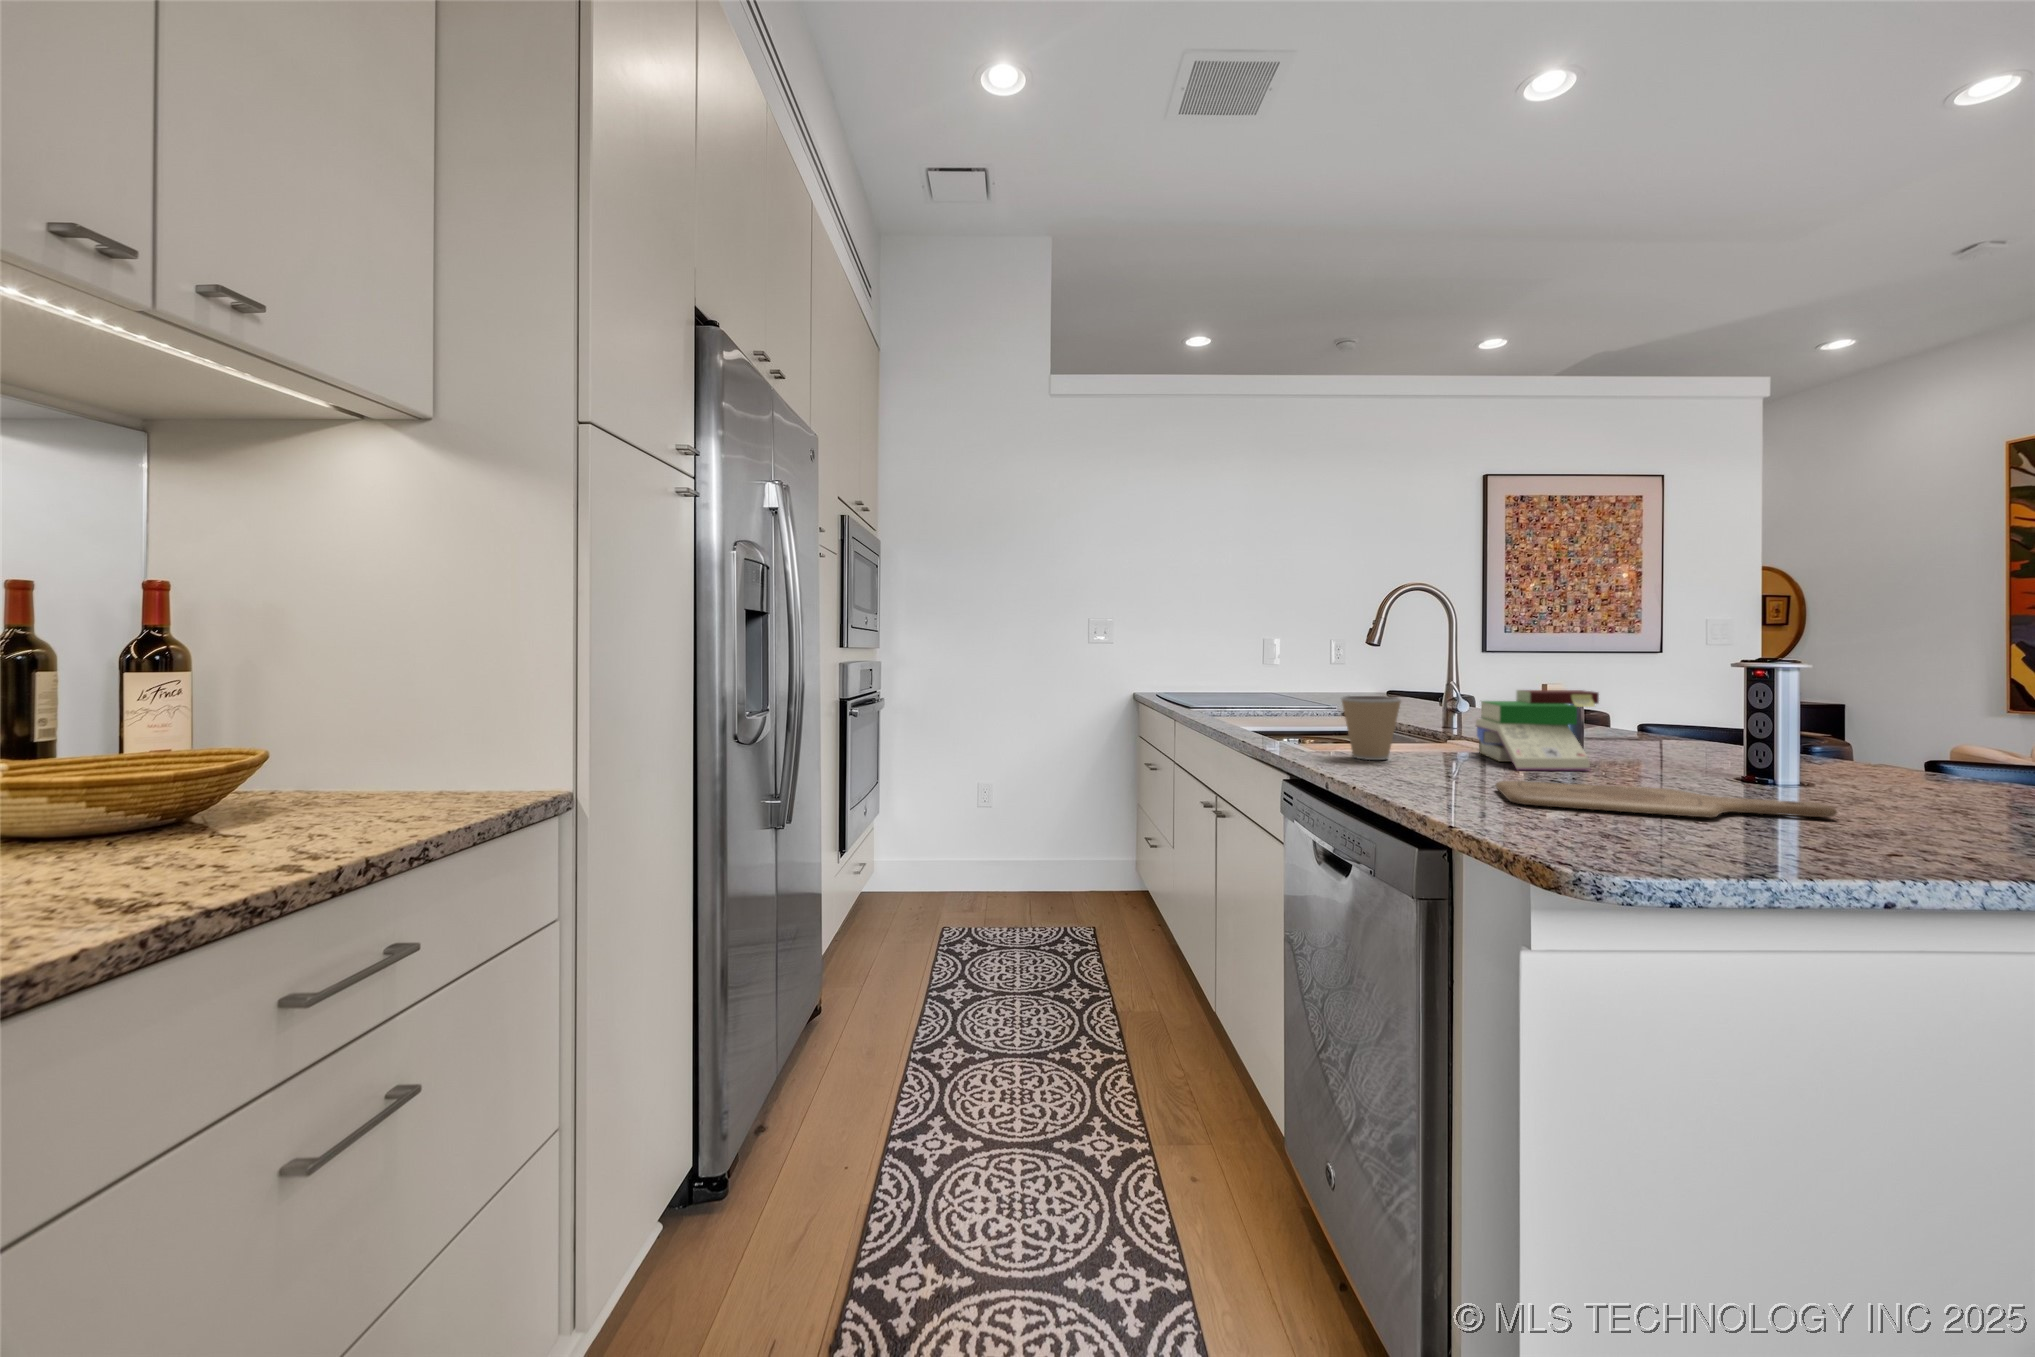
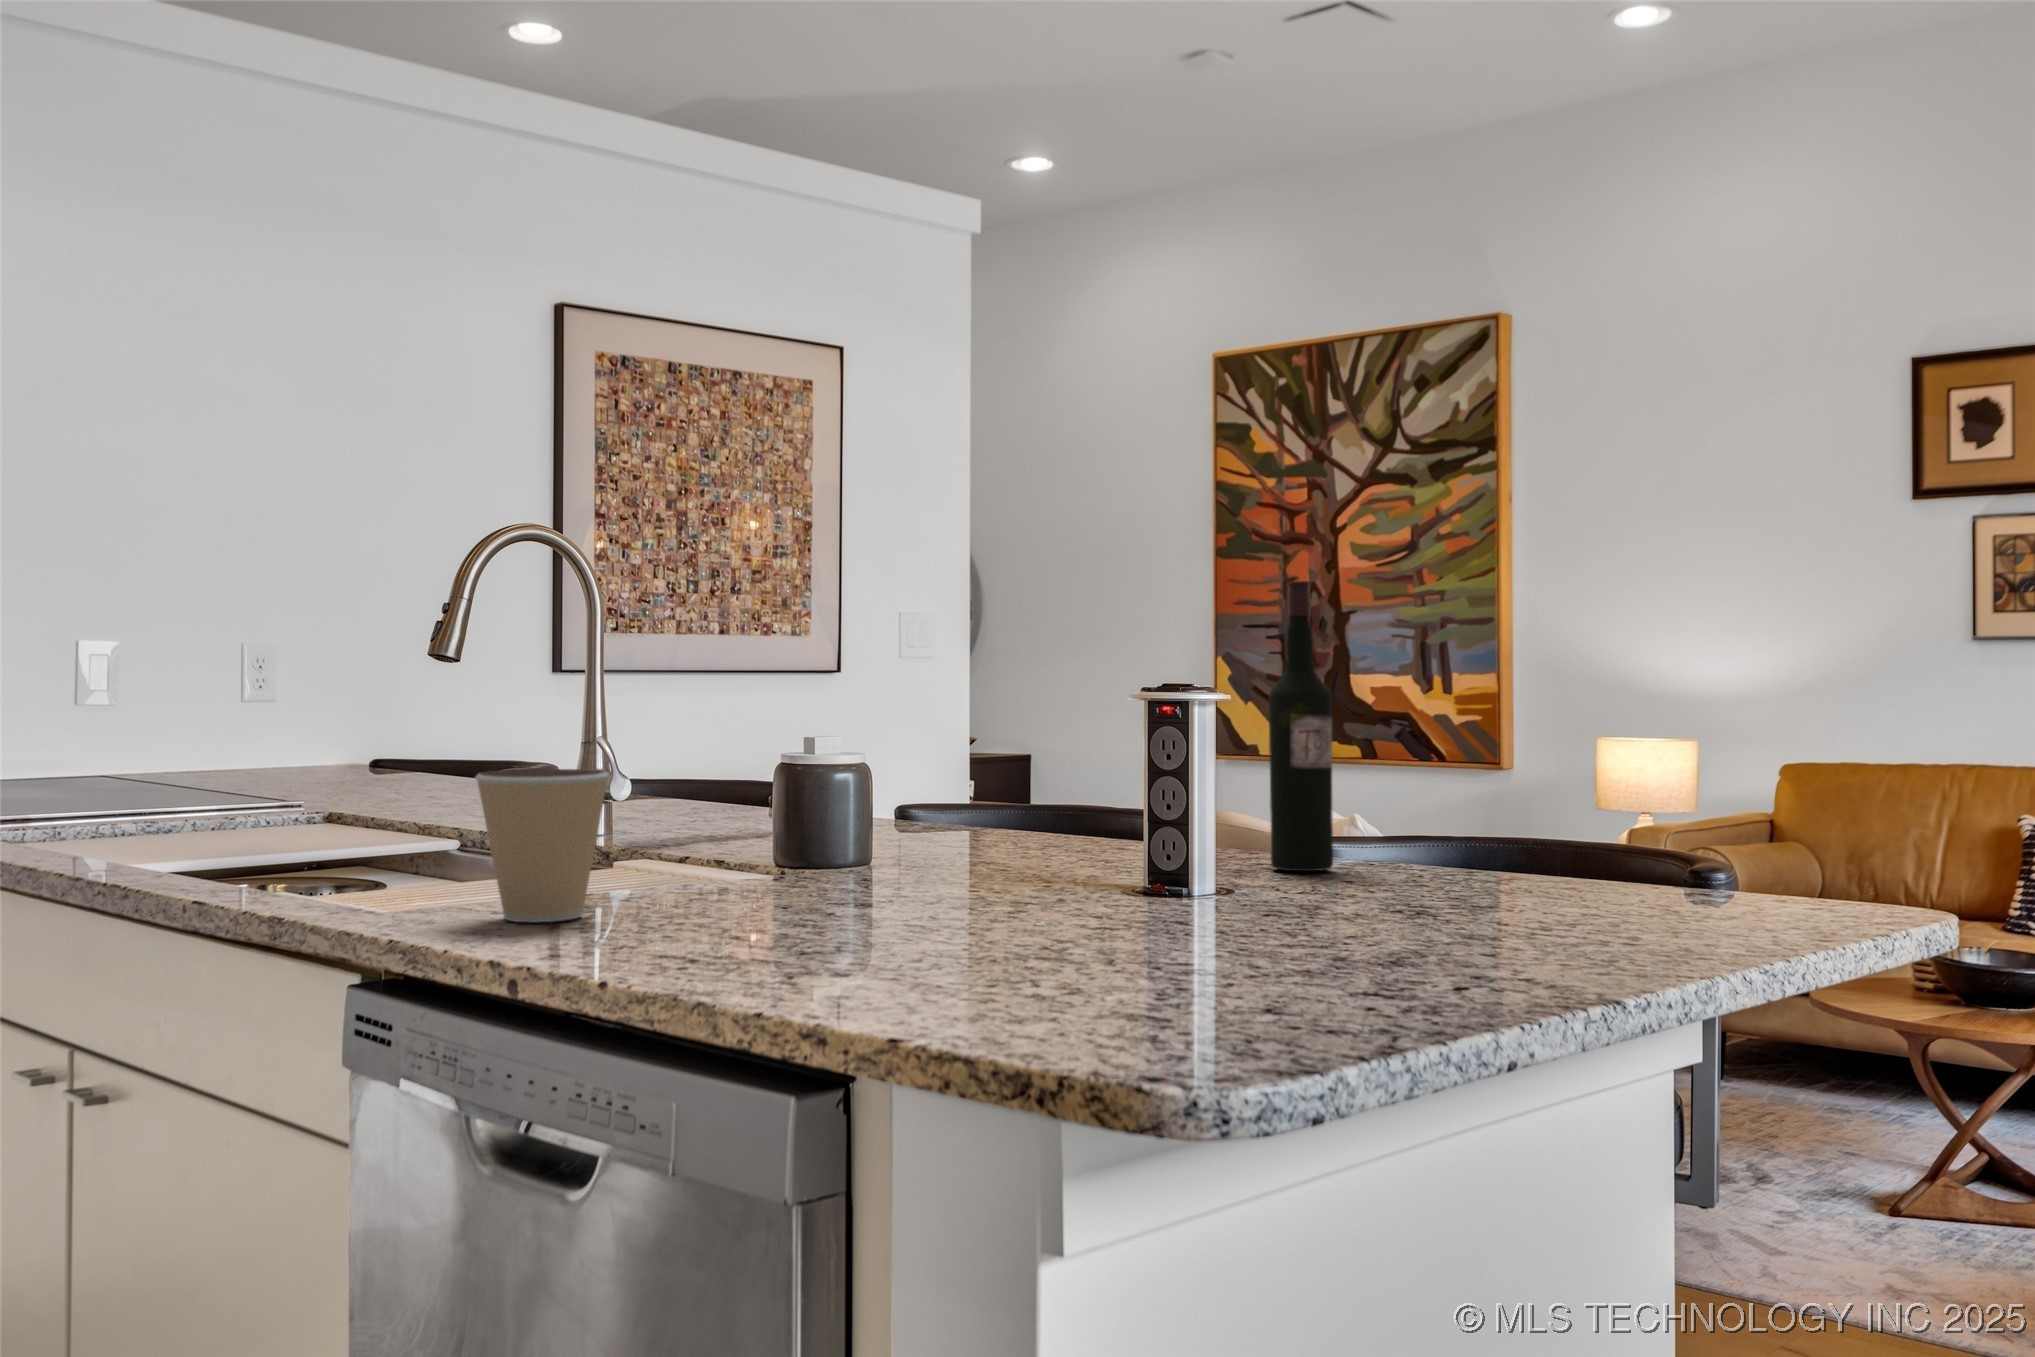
wine bottle: none [1903,589,1974,788] -> present [1269,581,1333,871]
book: present [1476,690,1599,770] -> none [716,743,936,910]
cutting board: present [1495,781,1837,818] -> none [853,912,1295,976]

